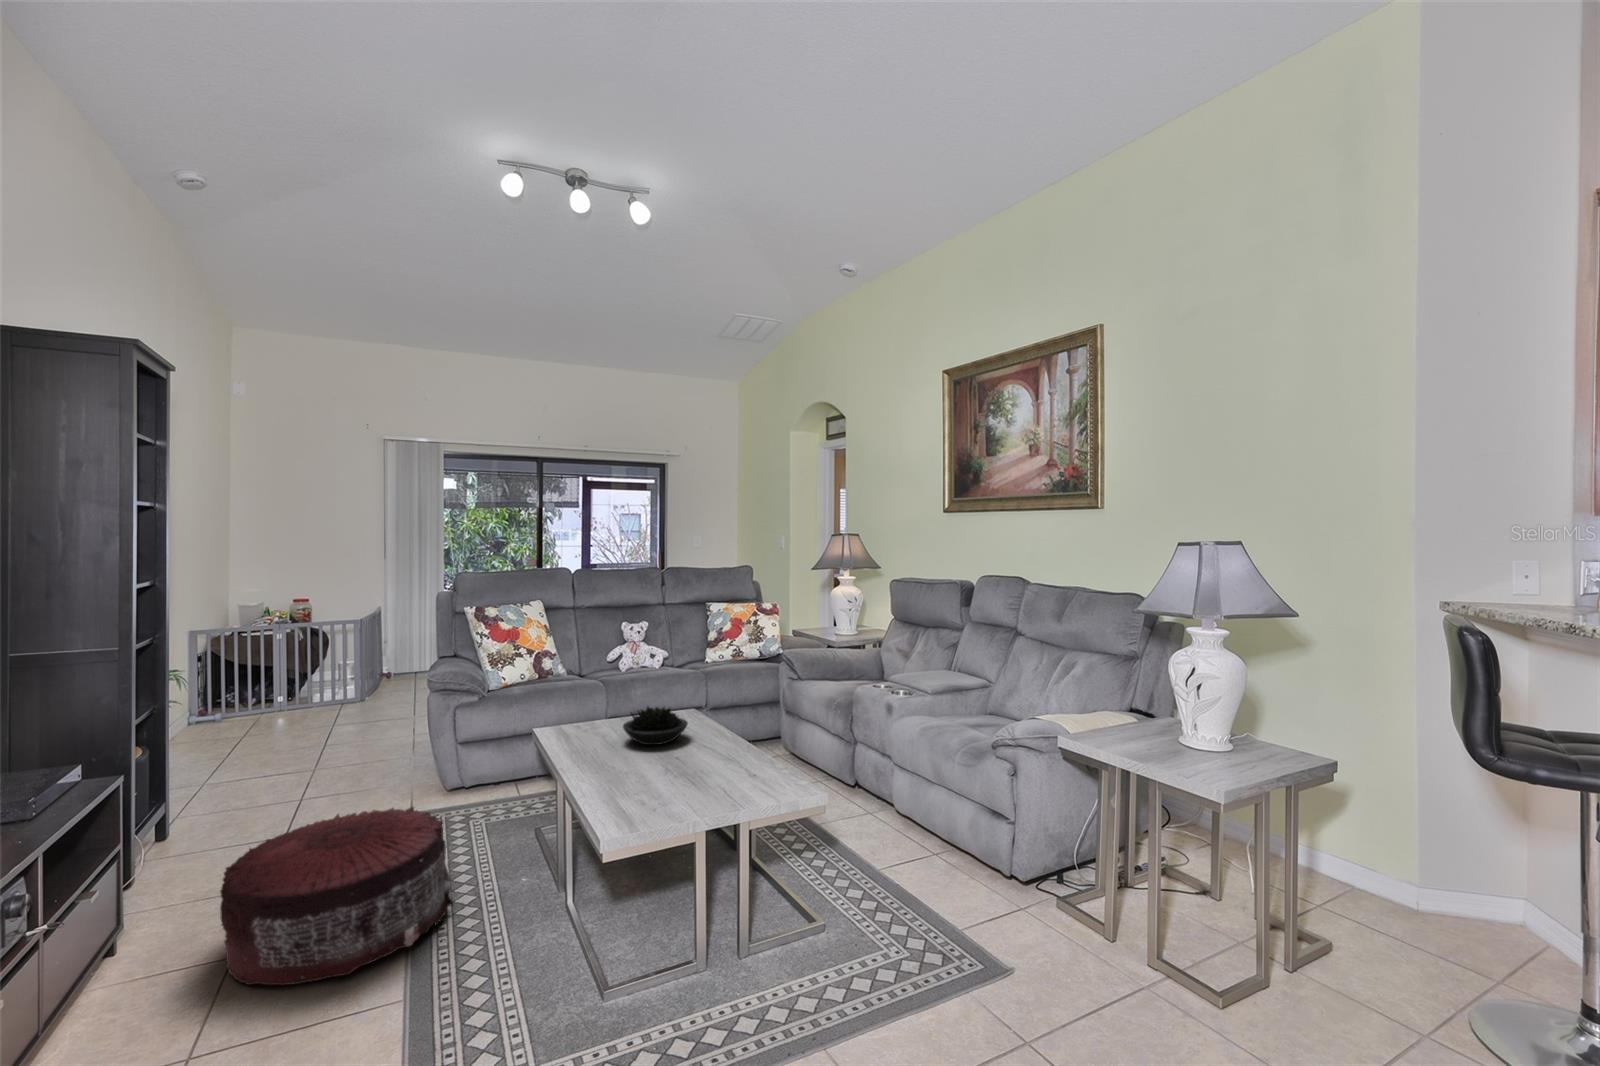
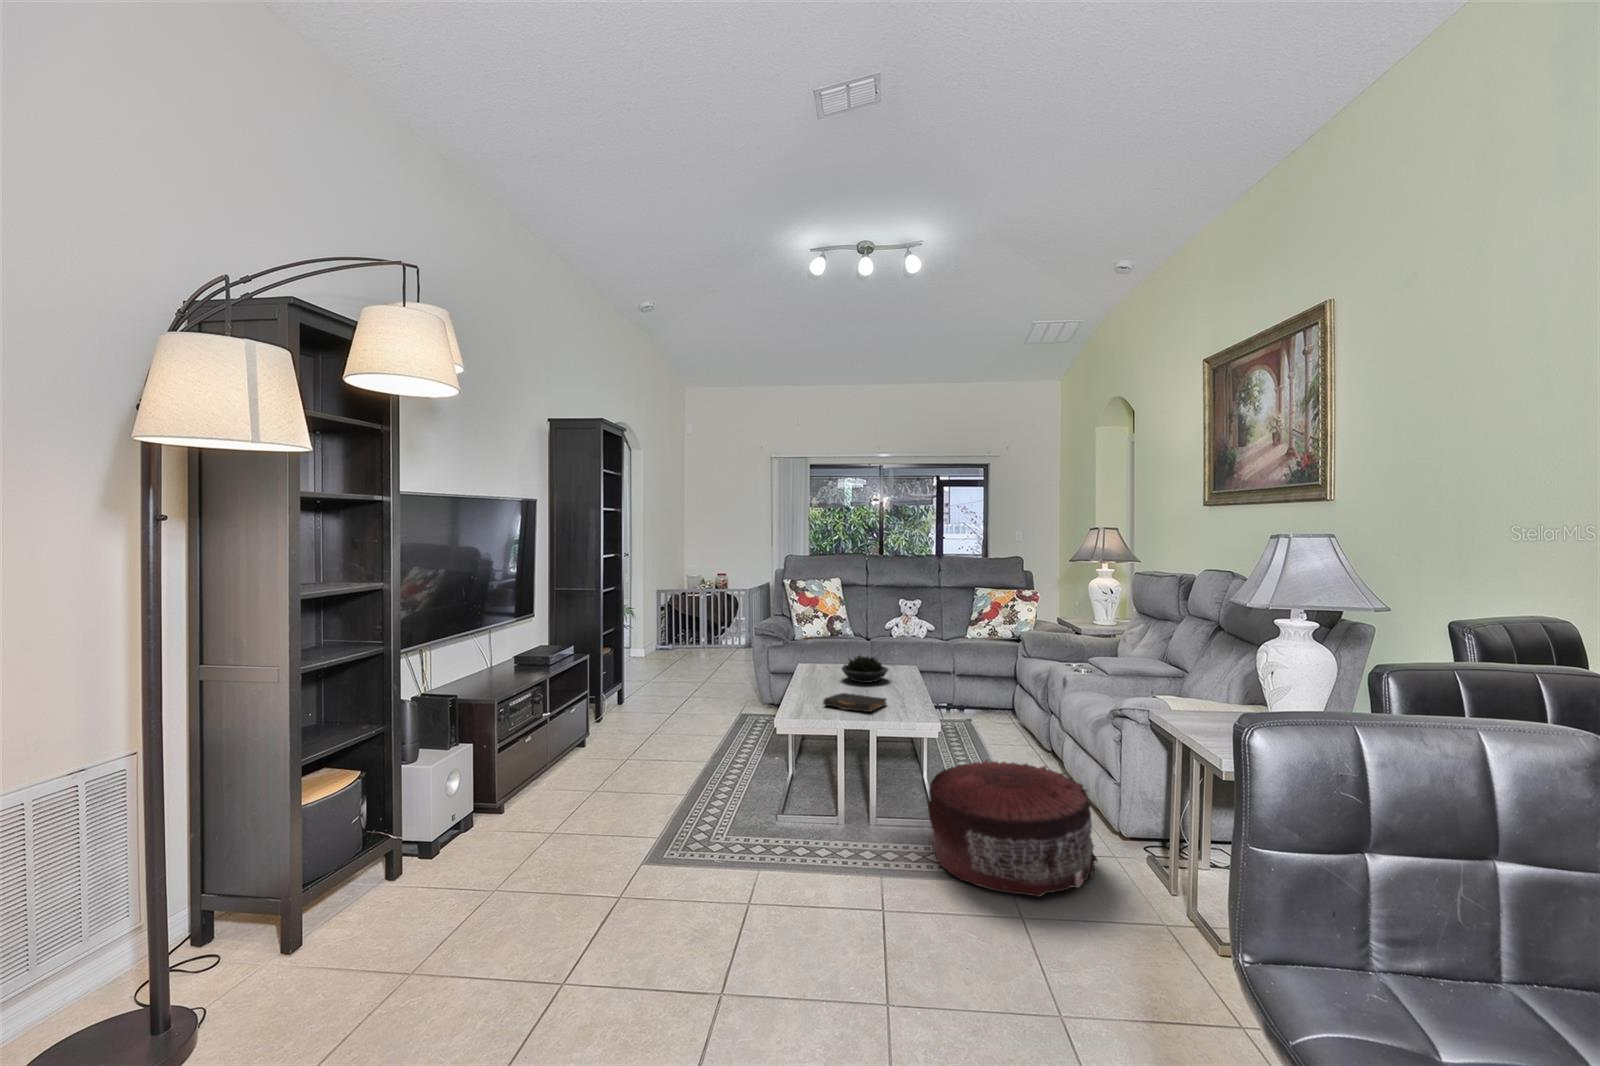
book: none [650,766,731,795] -> present [823,693,886,712]
pouf: present [220,807,453,985] -> present [927,760,1097,897]

